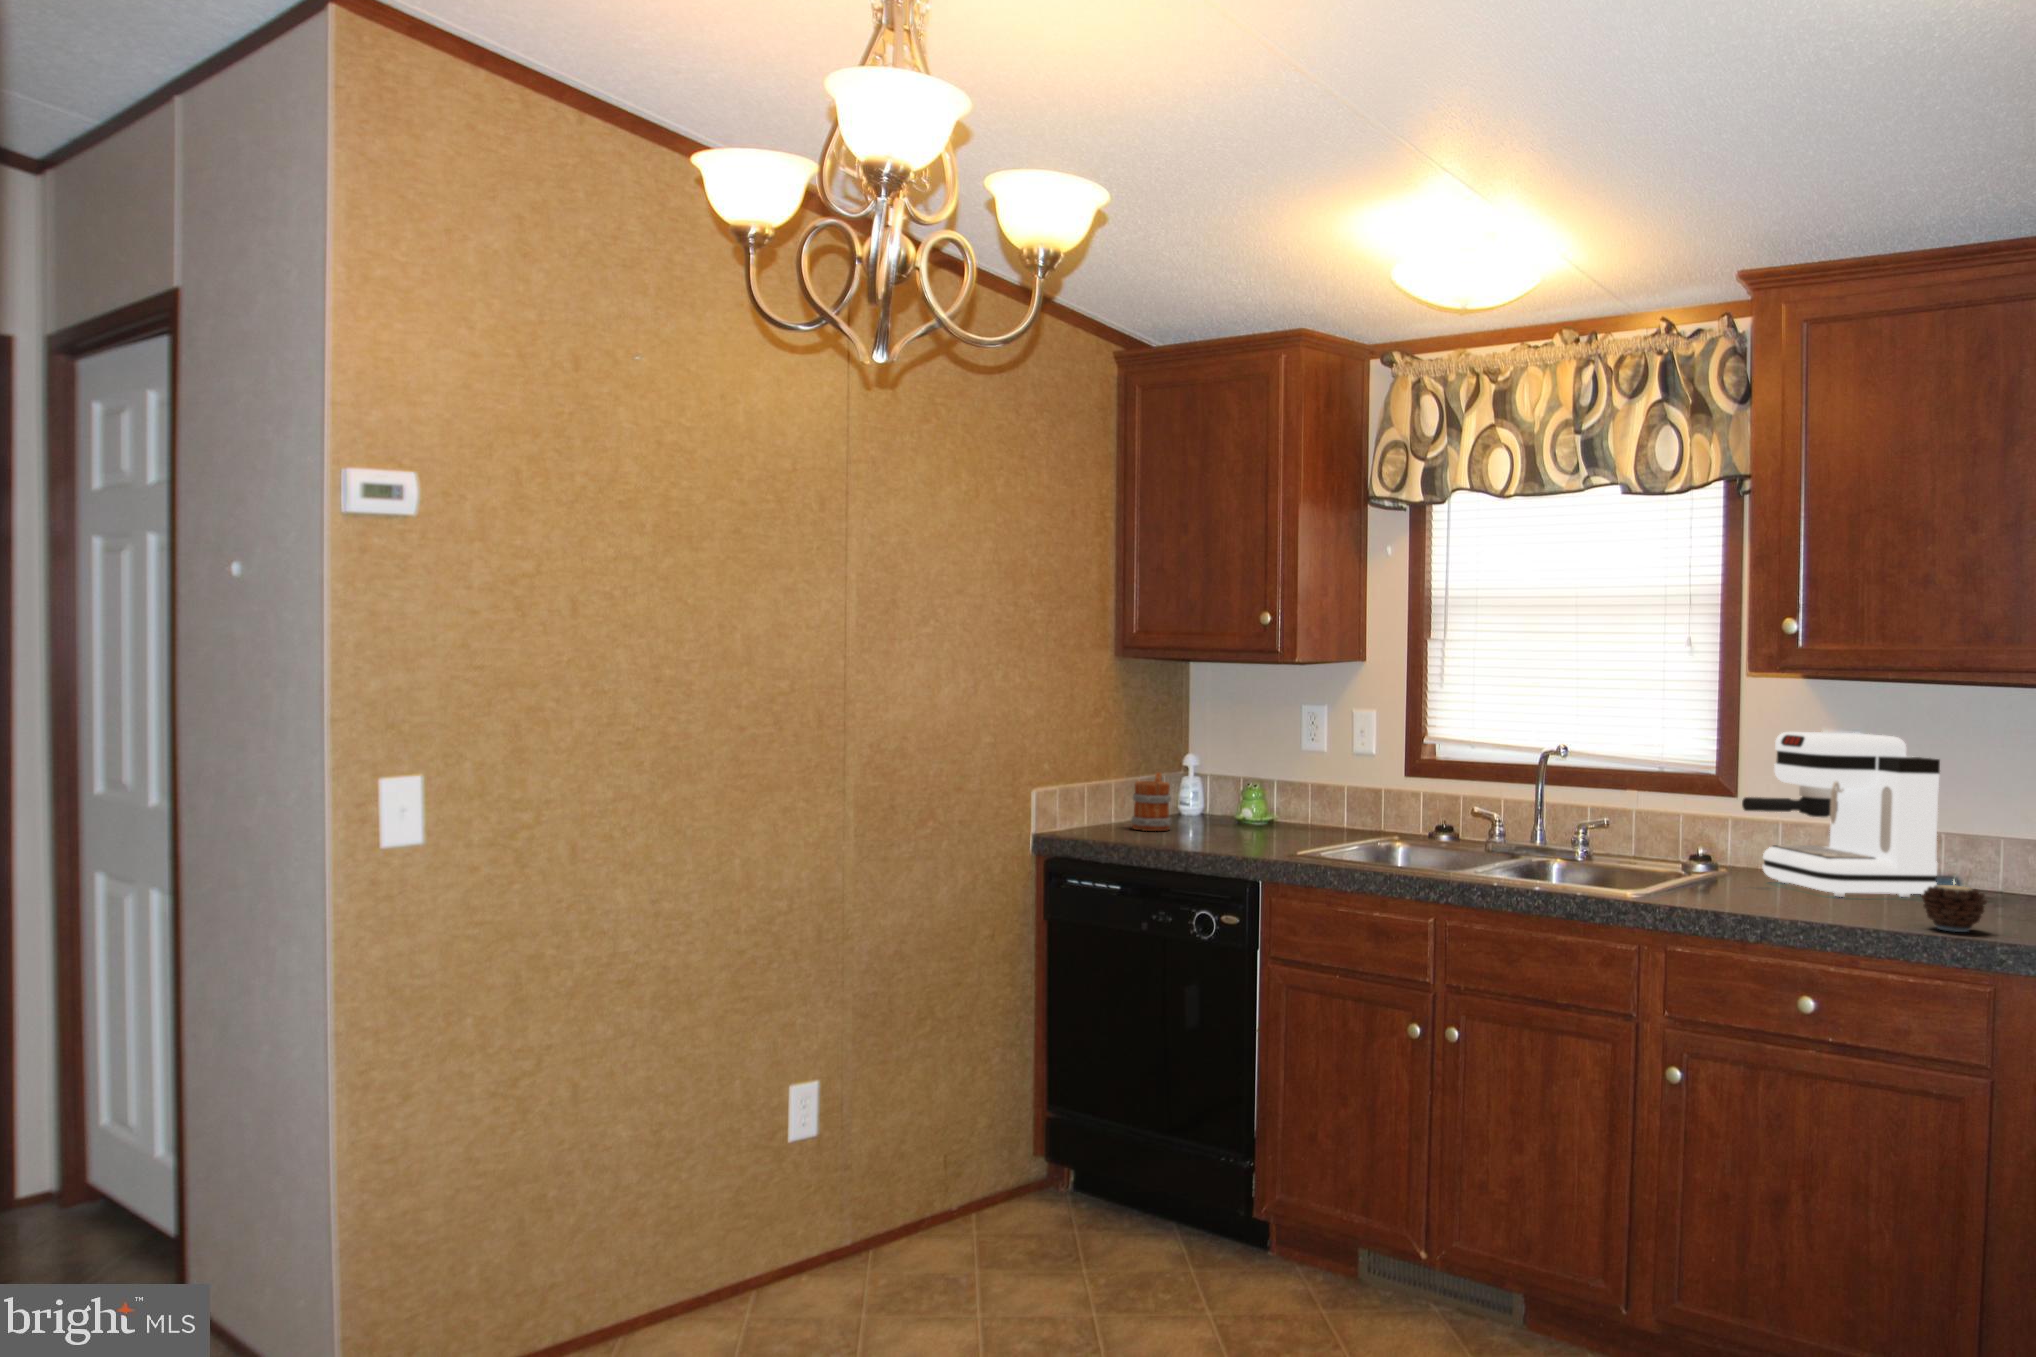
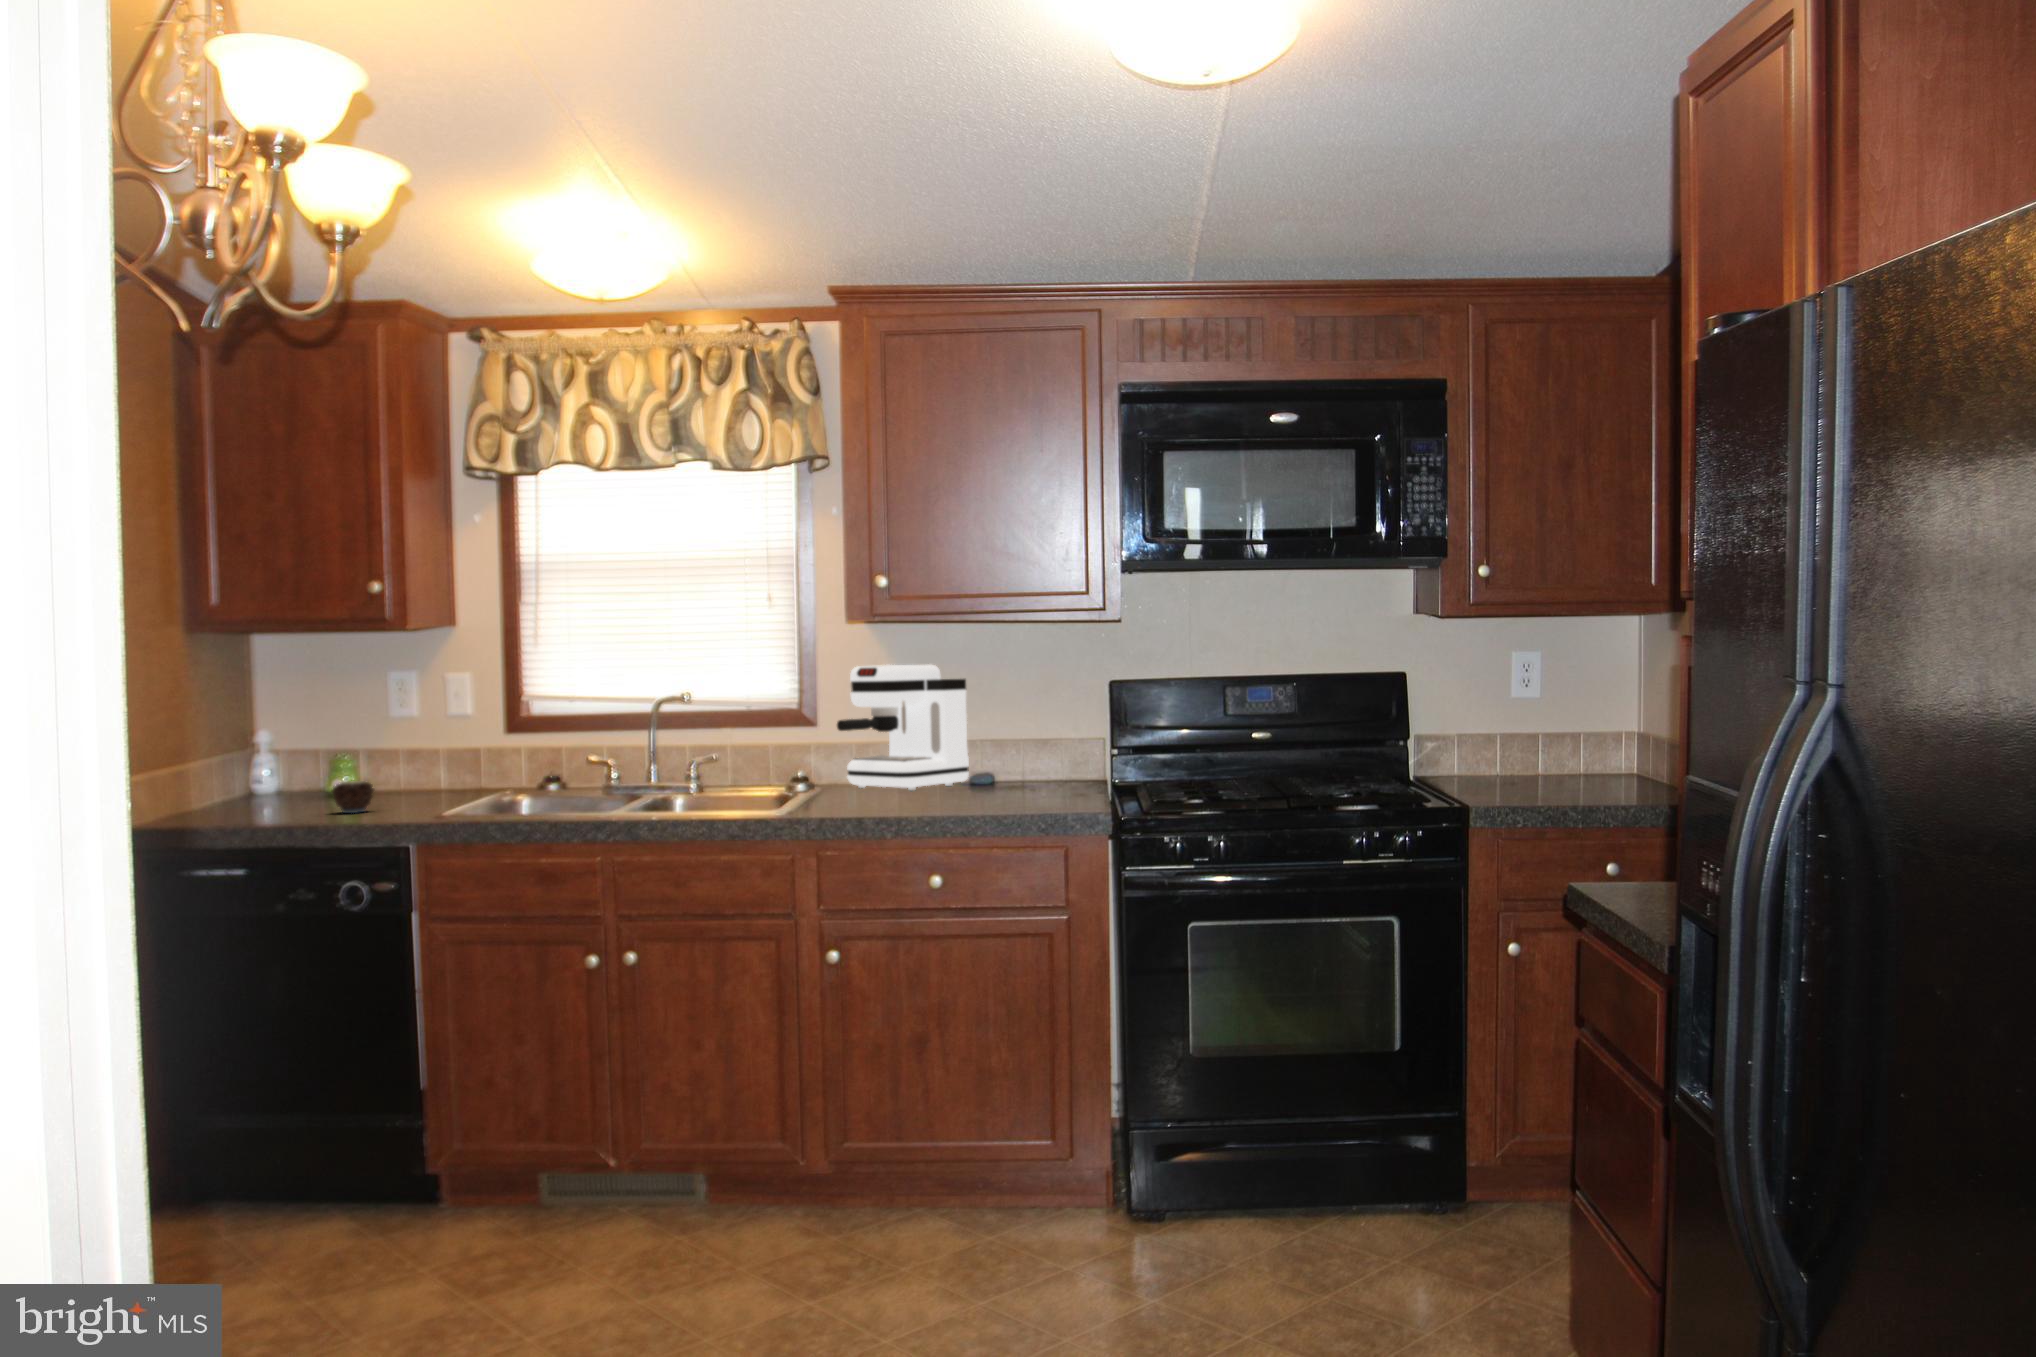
mug: present [1131,772,1171,831] -> none [213,757,263,822]
candle: present [1921,884,1987,932] -> present [332,781,374,813]

